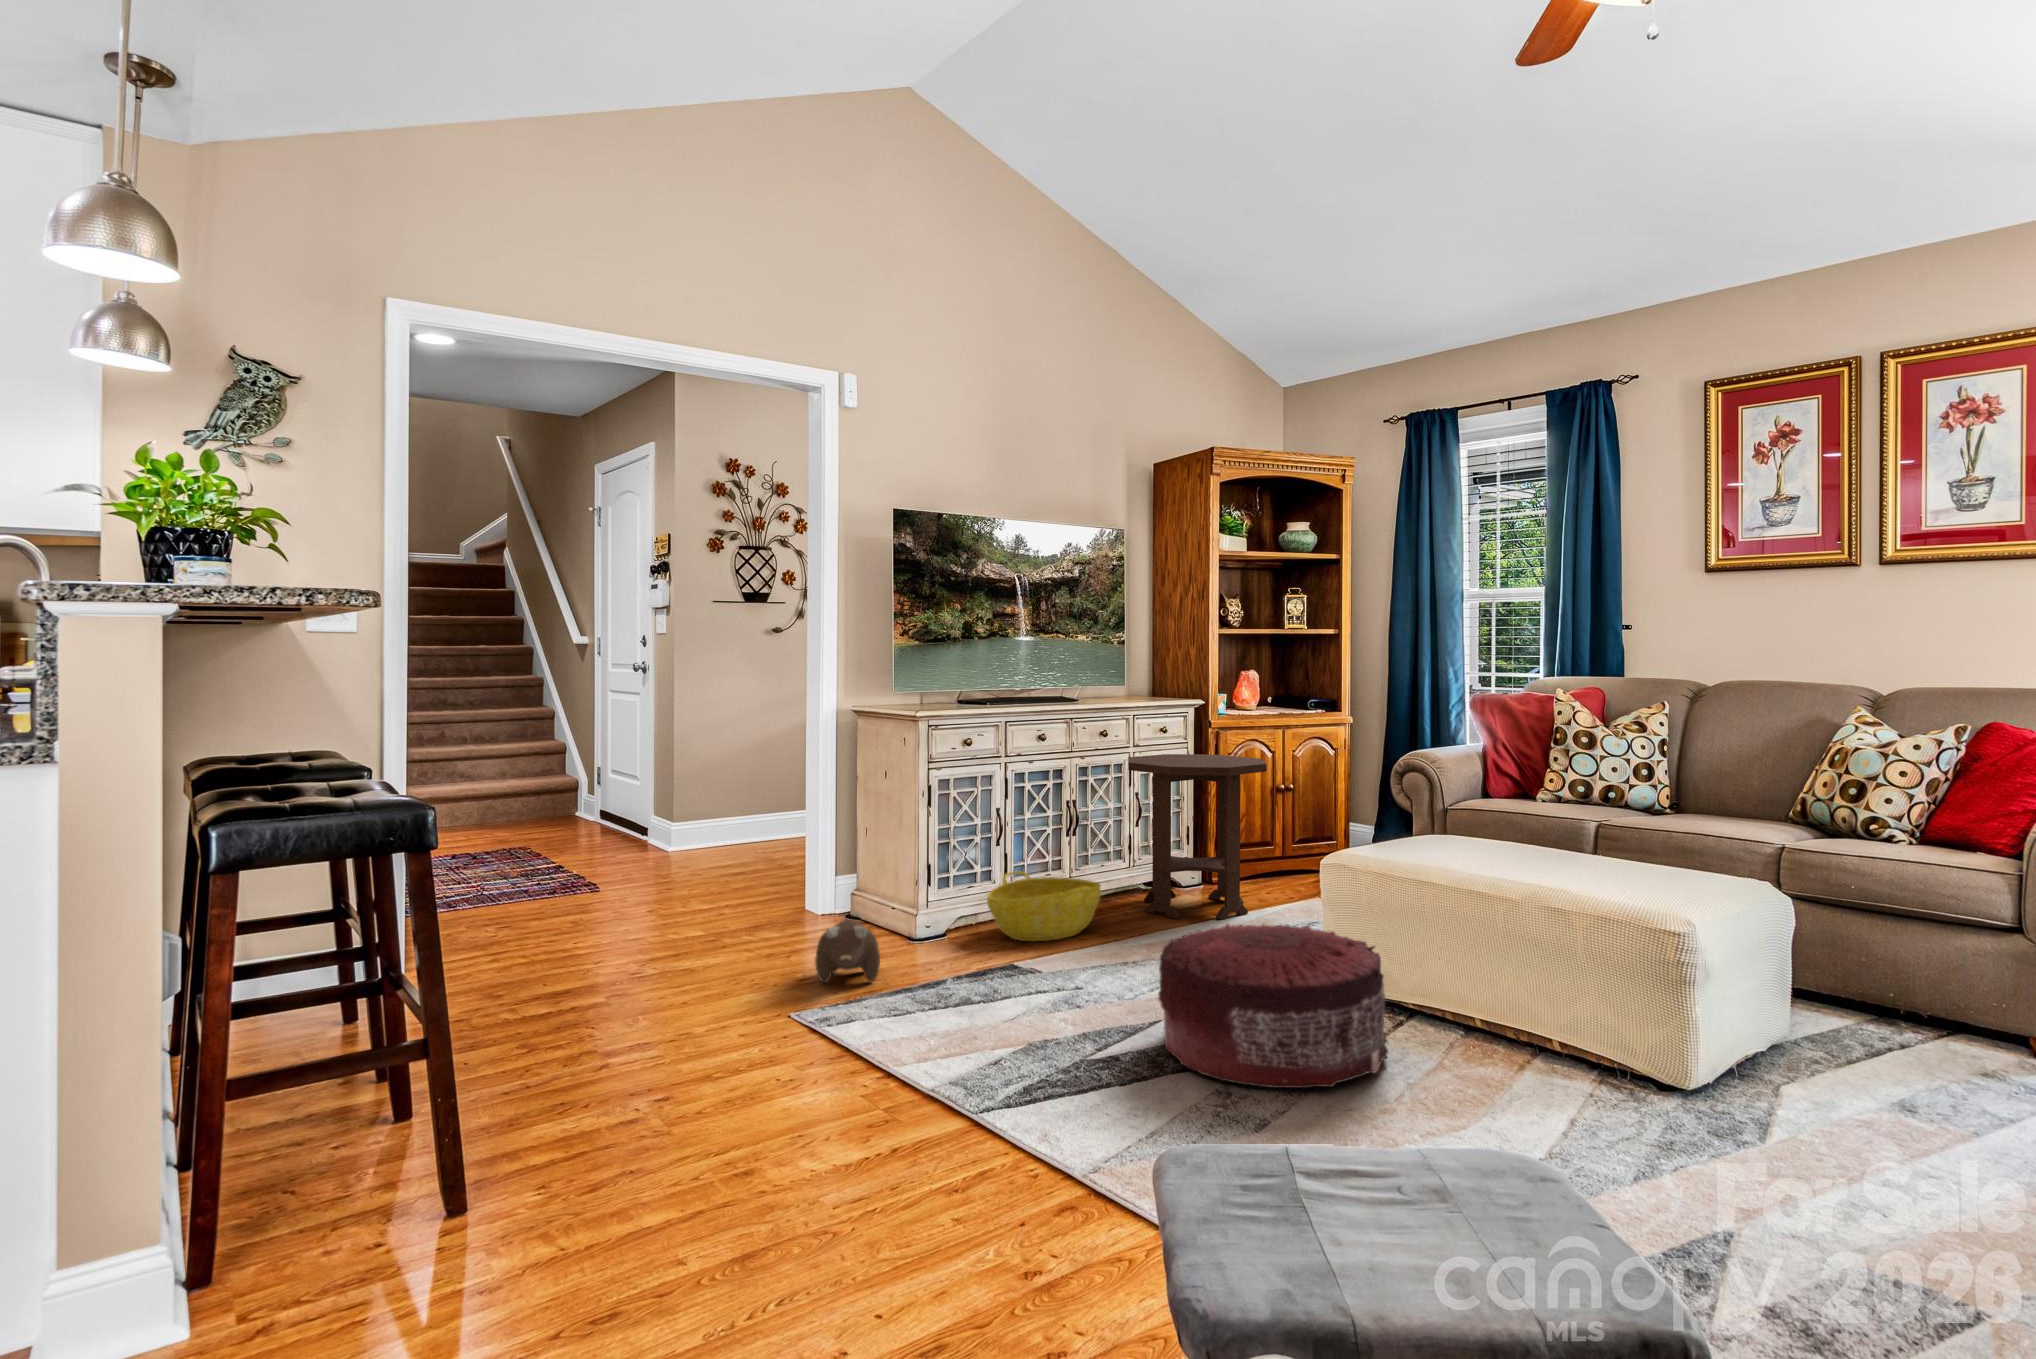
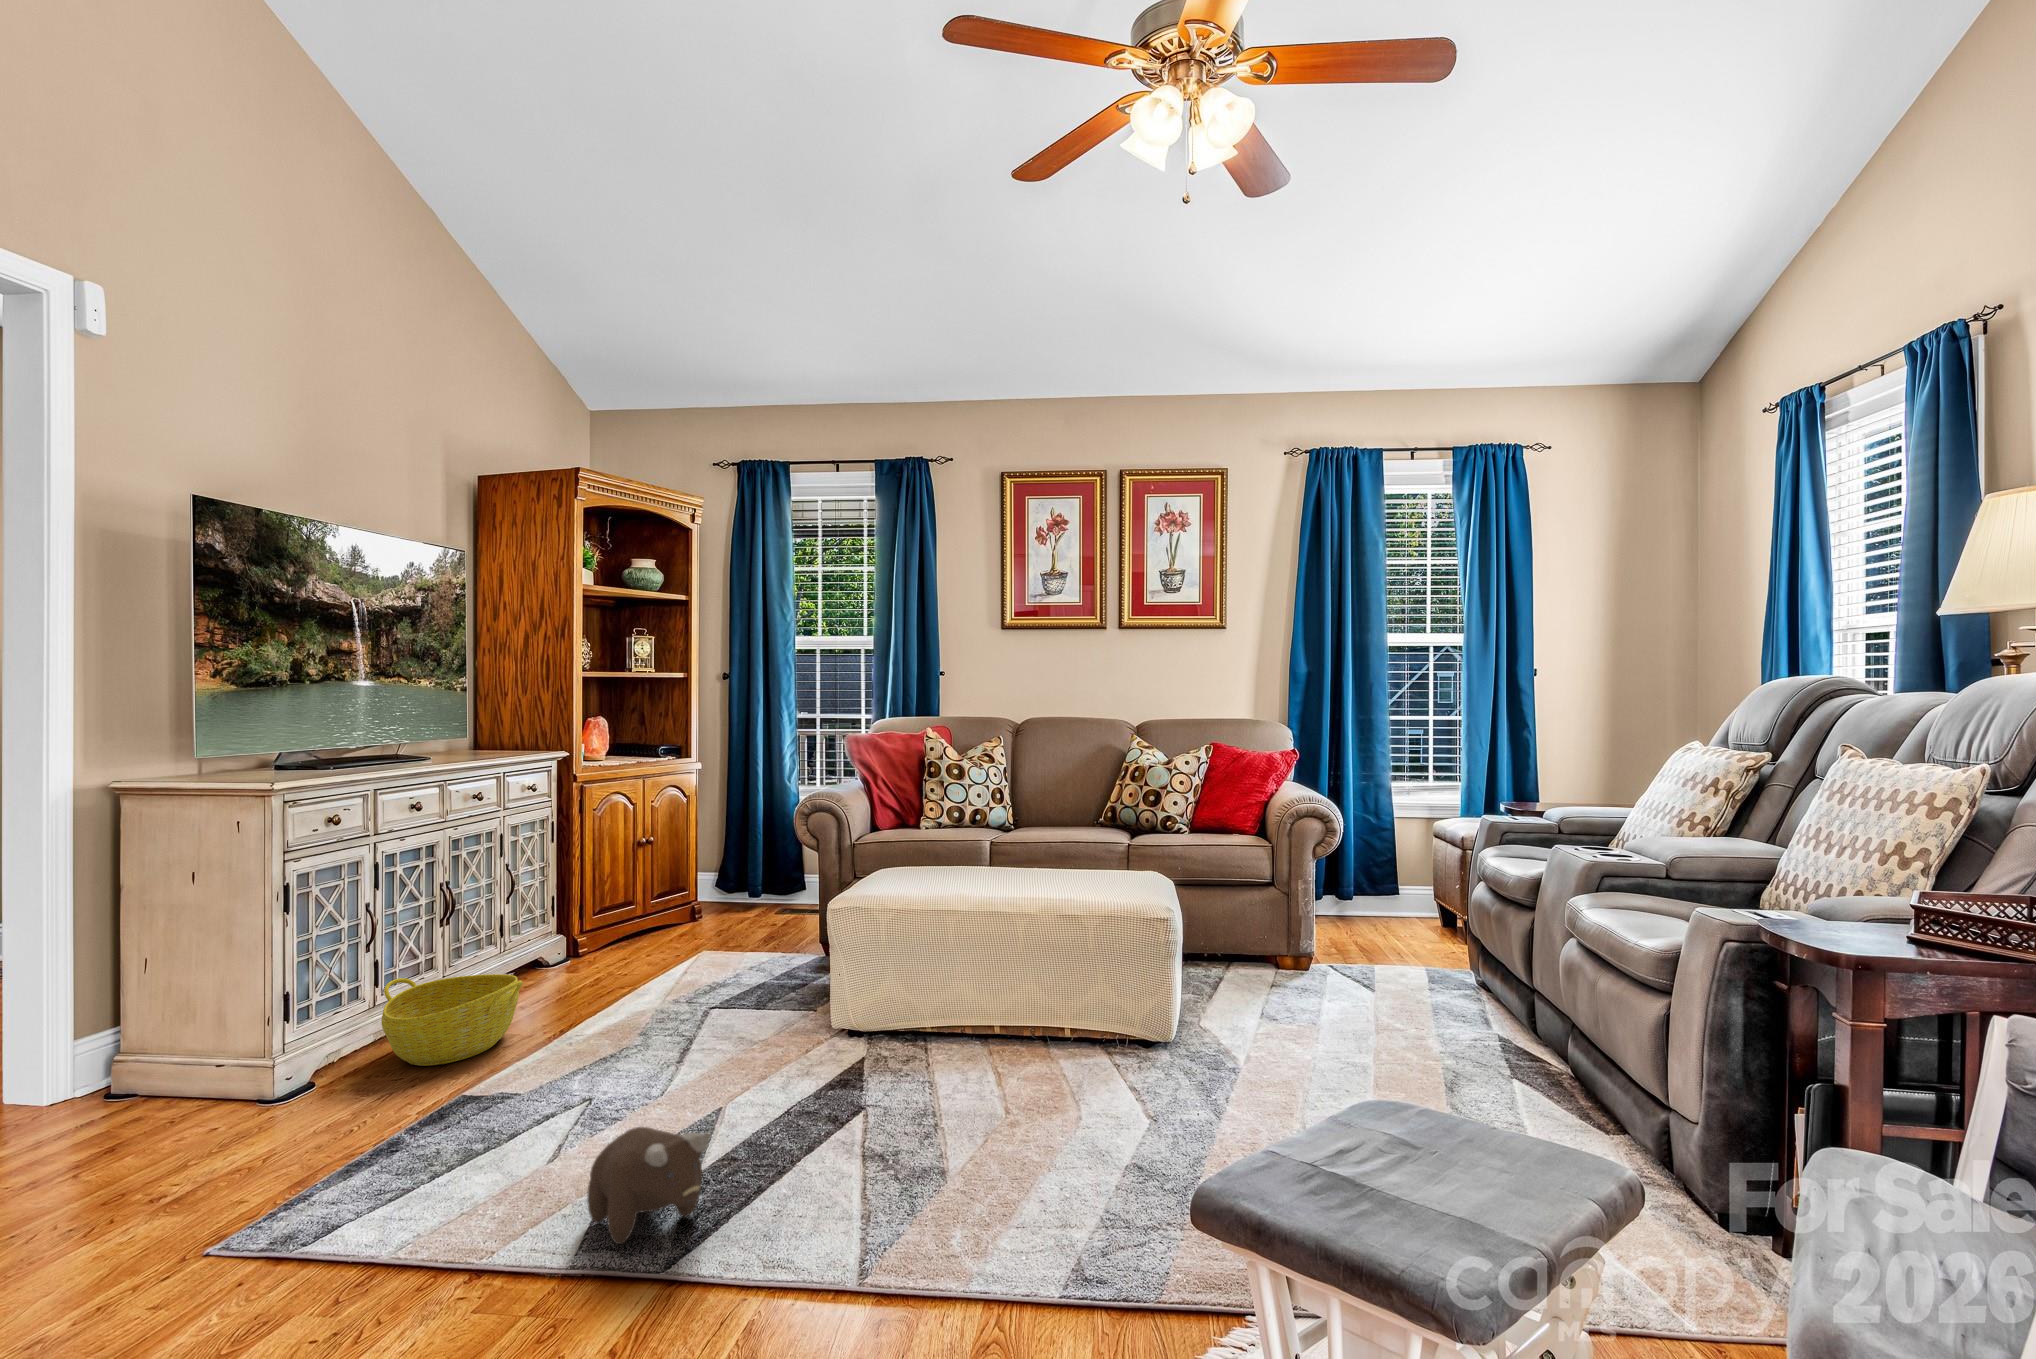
side table: present [1128,754,1267,919] -> none [508,810,681,1000]
plush toy: present [815,919,880,983] -> present [587,1127,710,1244]
pouf: present [1158,923,1388,1088] -> none [741,972,971,1151]

